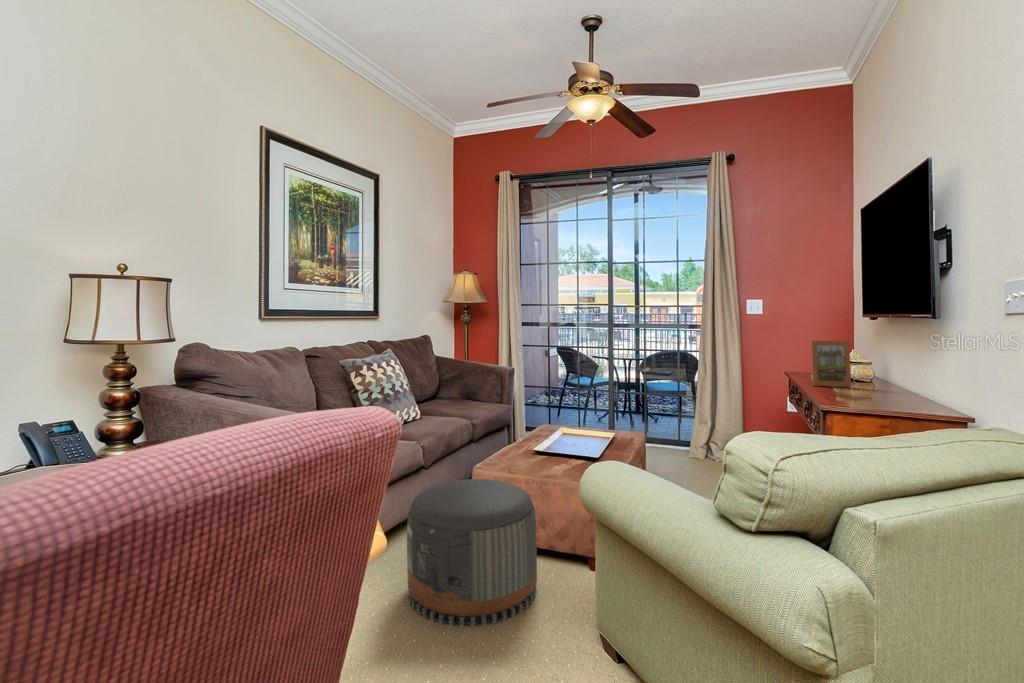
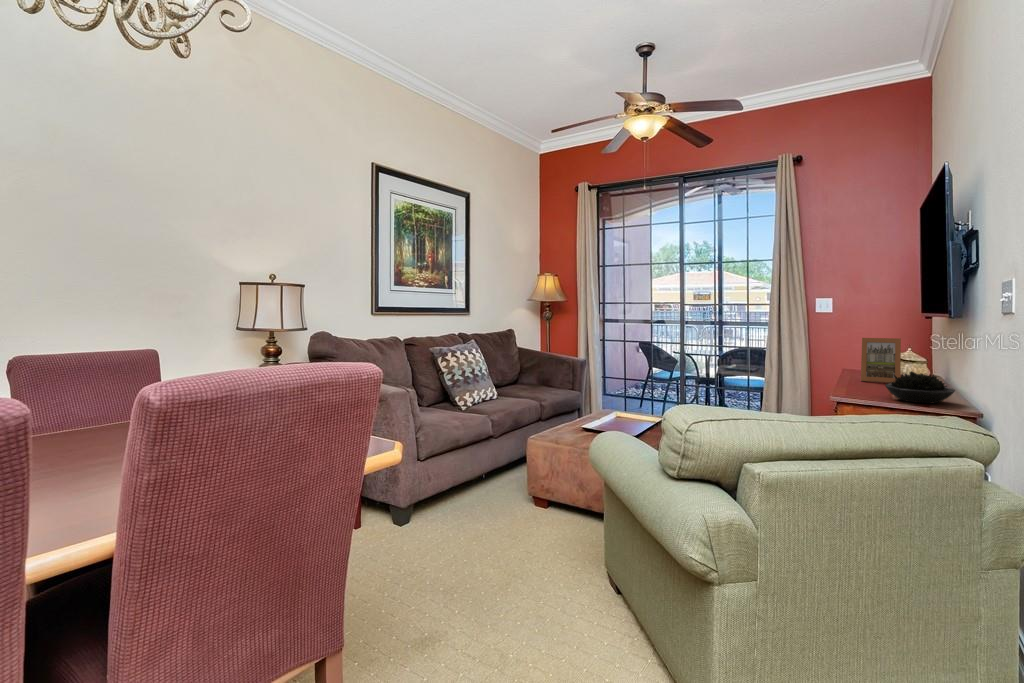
succulent plant: none [858,375,929,409] -> present [885,371,955,403]
pouf: present [407,479,537,626] -> none [467,447,571,560]

